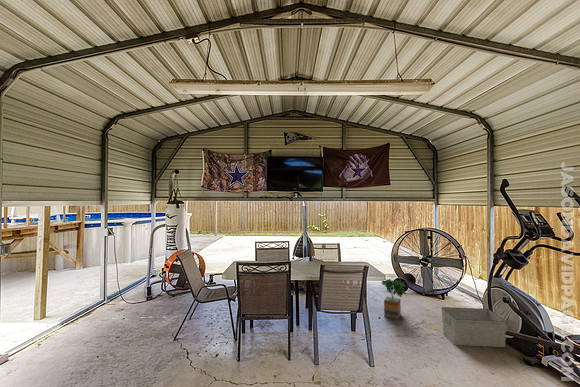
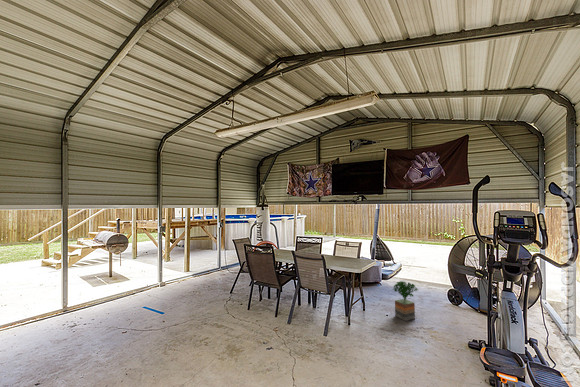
storage bin: present [442,307,507,347] -> none [425,313,489,367]

